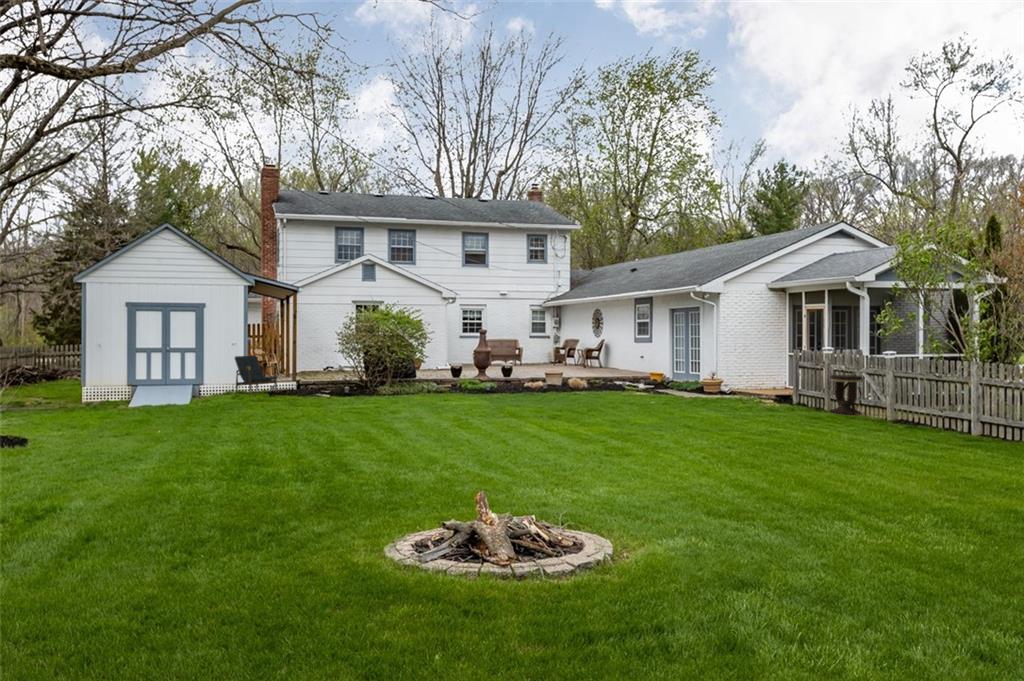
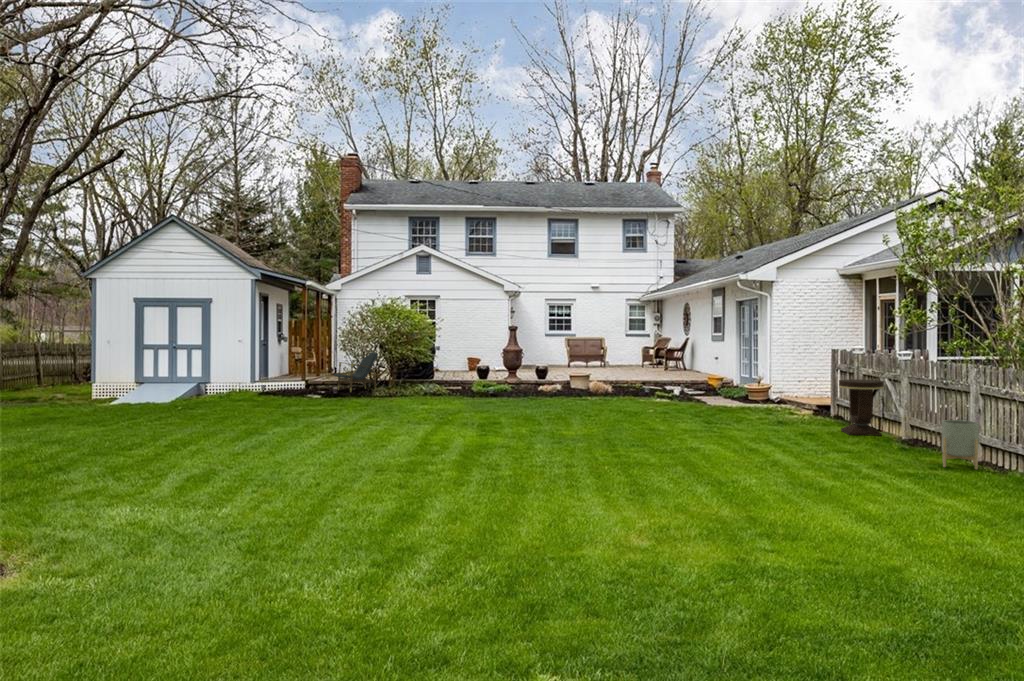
lounge chair: present [235,355,277,394] -> present [334,352,378,392]
planter: none [936,401,964,432] -> present [942,420,979,469]

